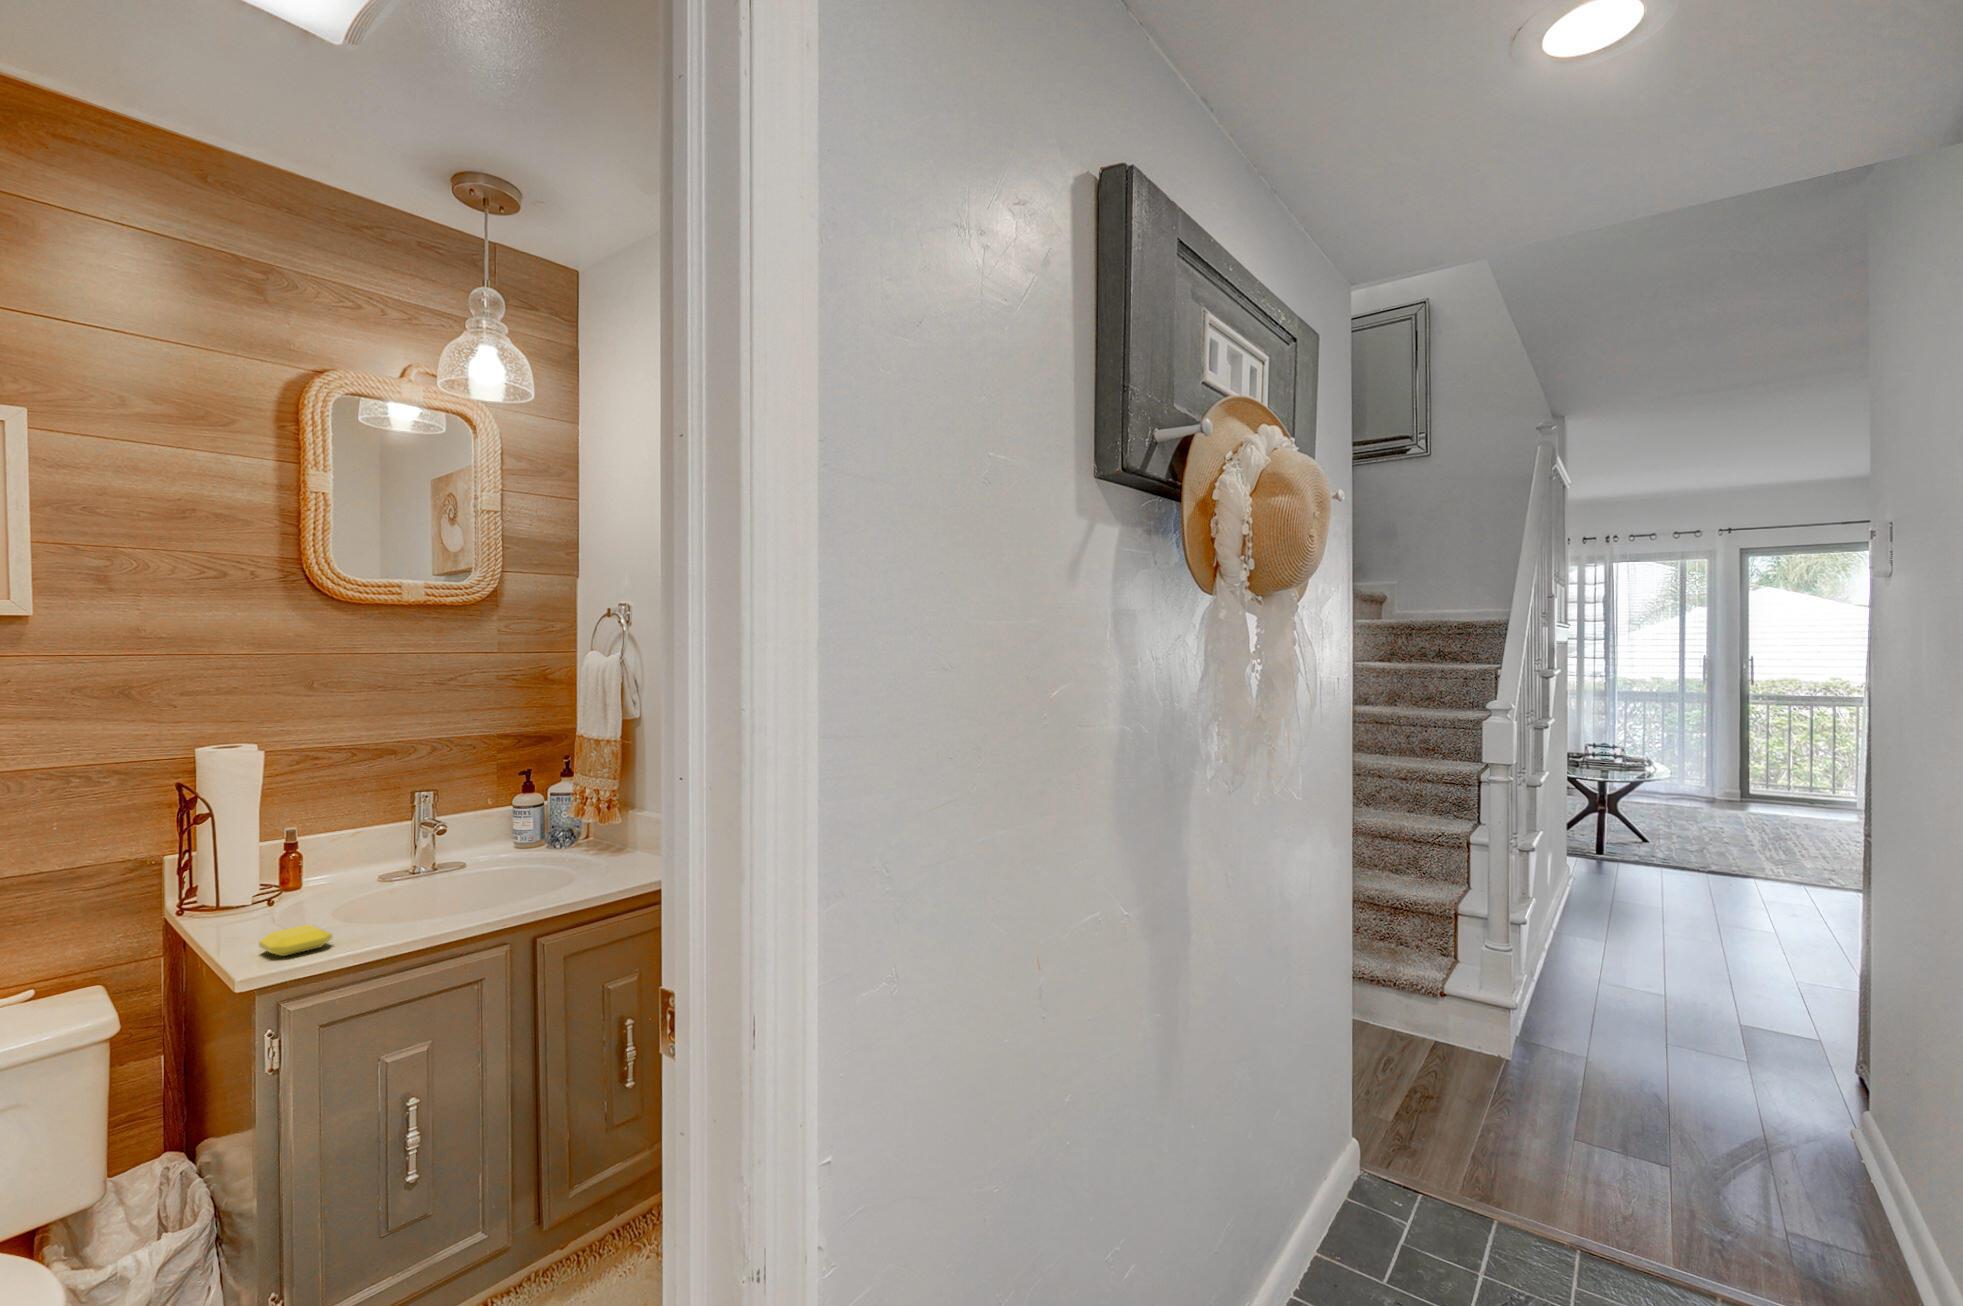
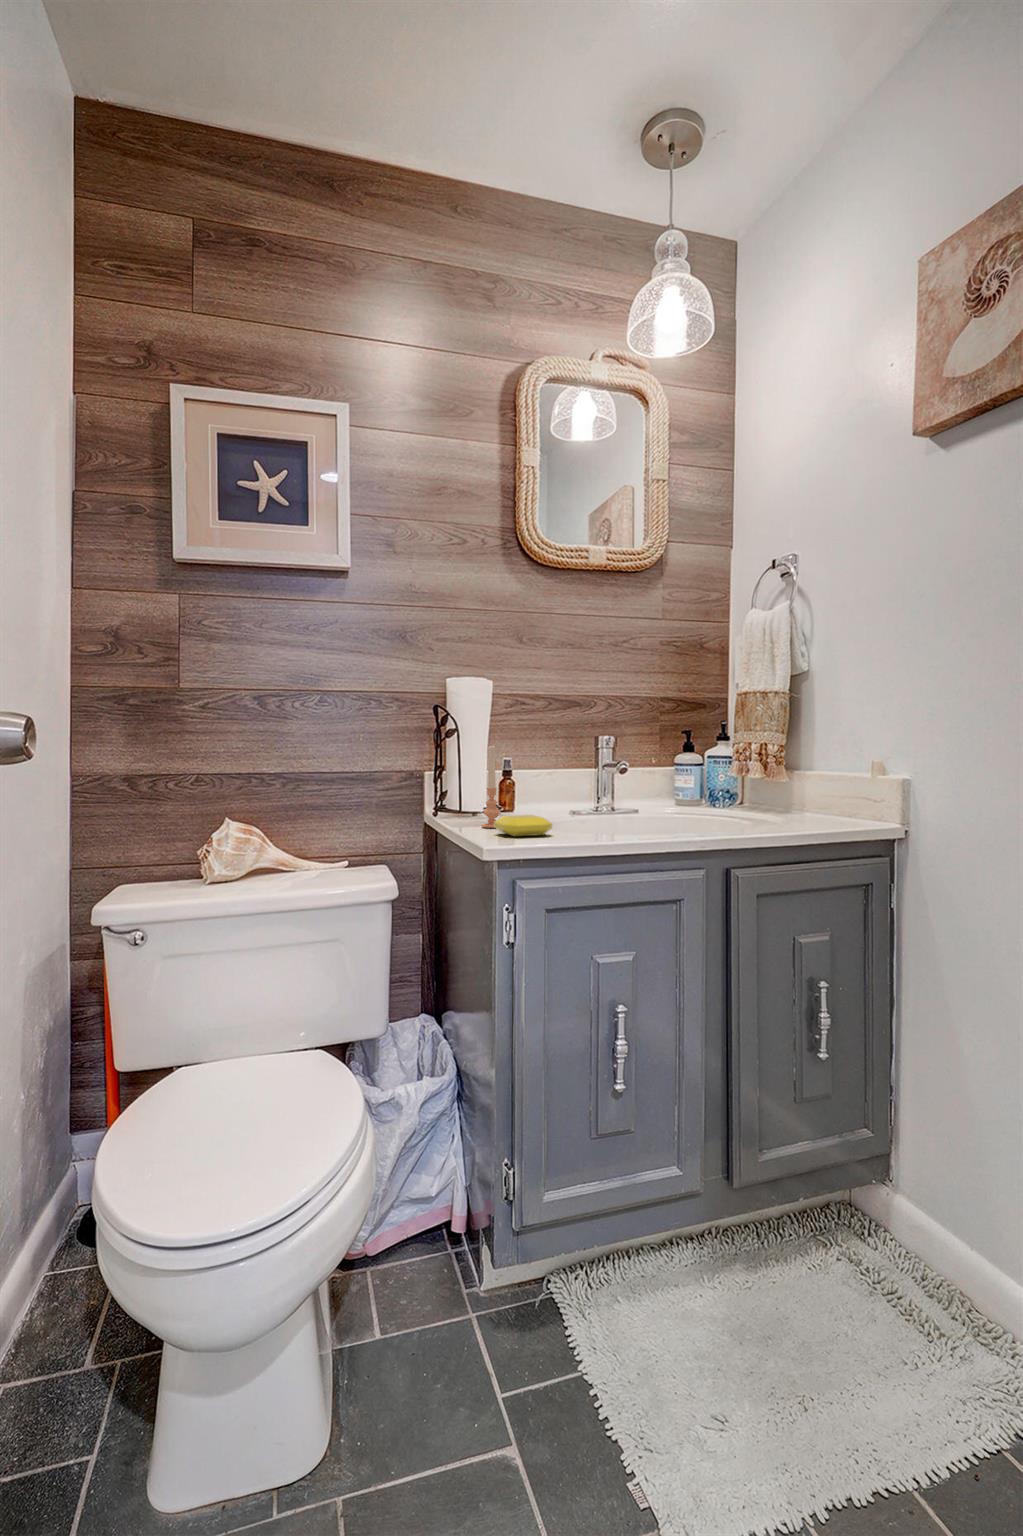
candle: none [245,844,274,937] -> present [482,745,500,828]

